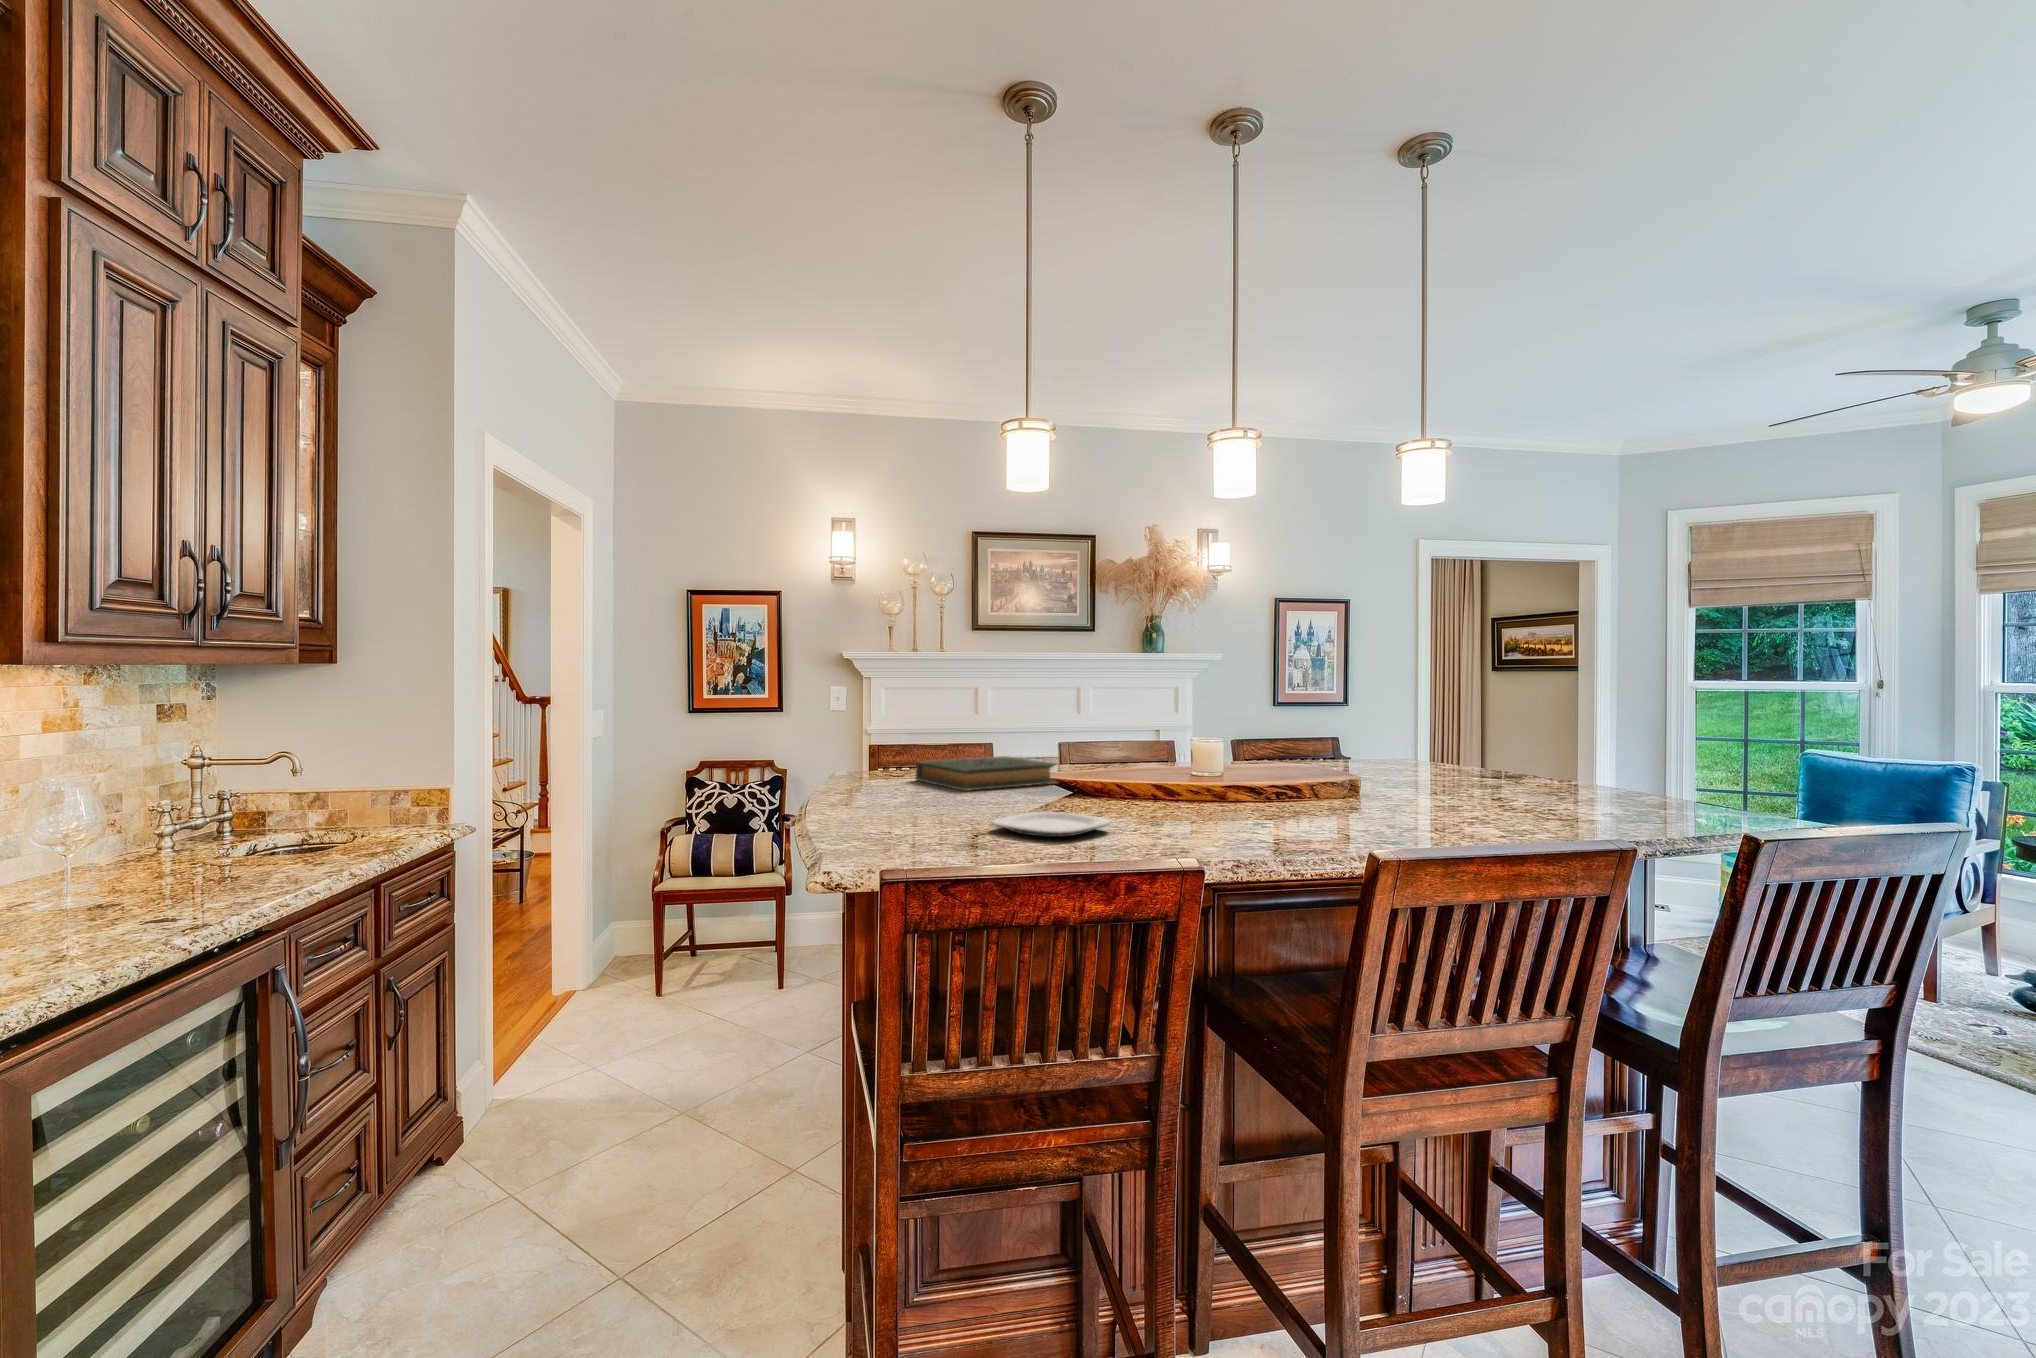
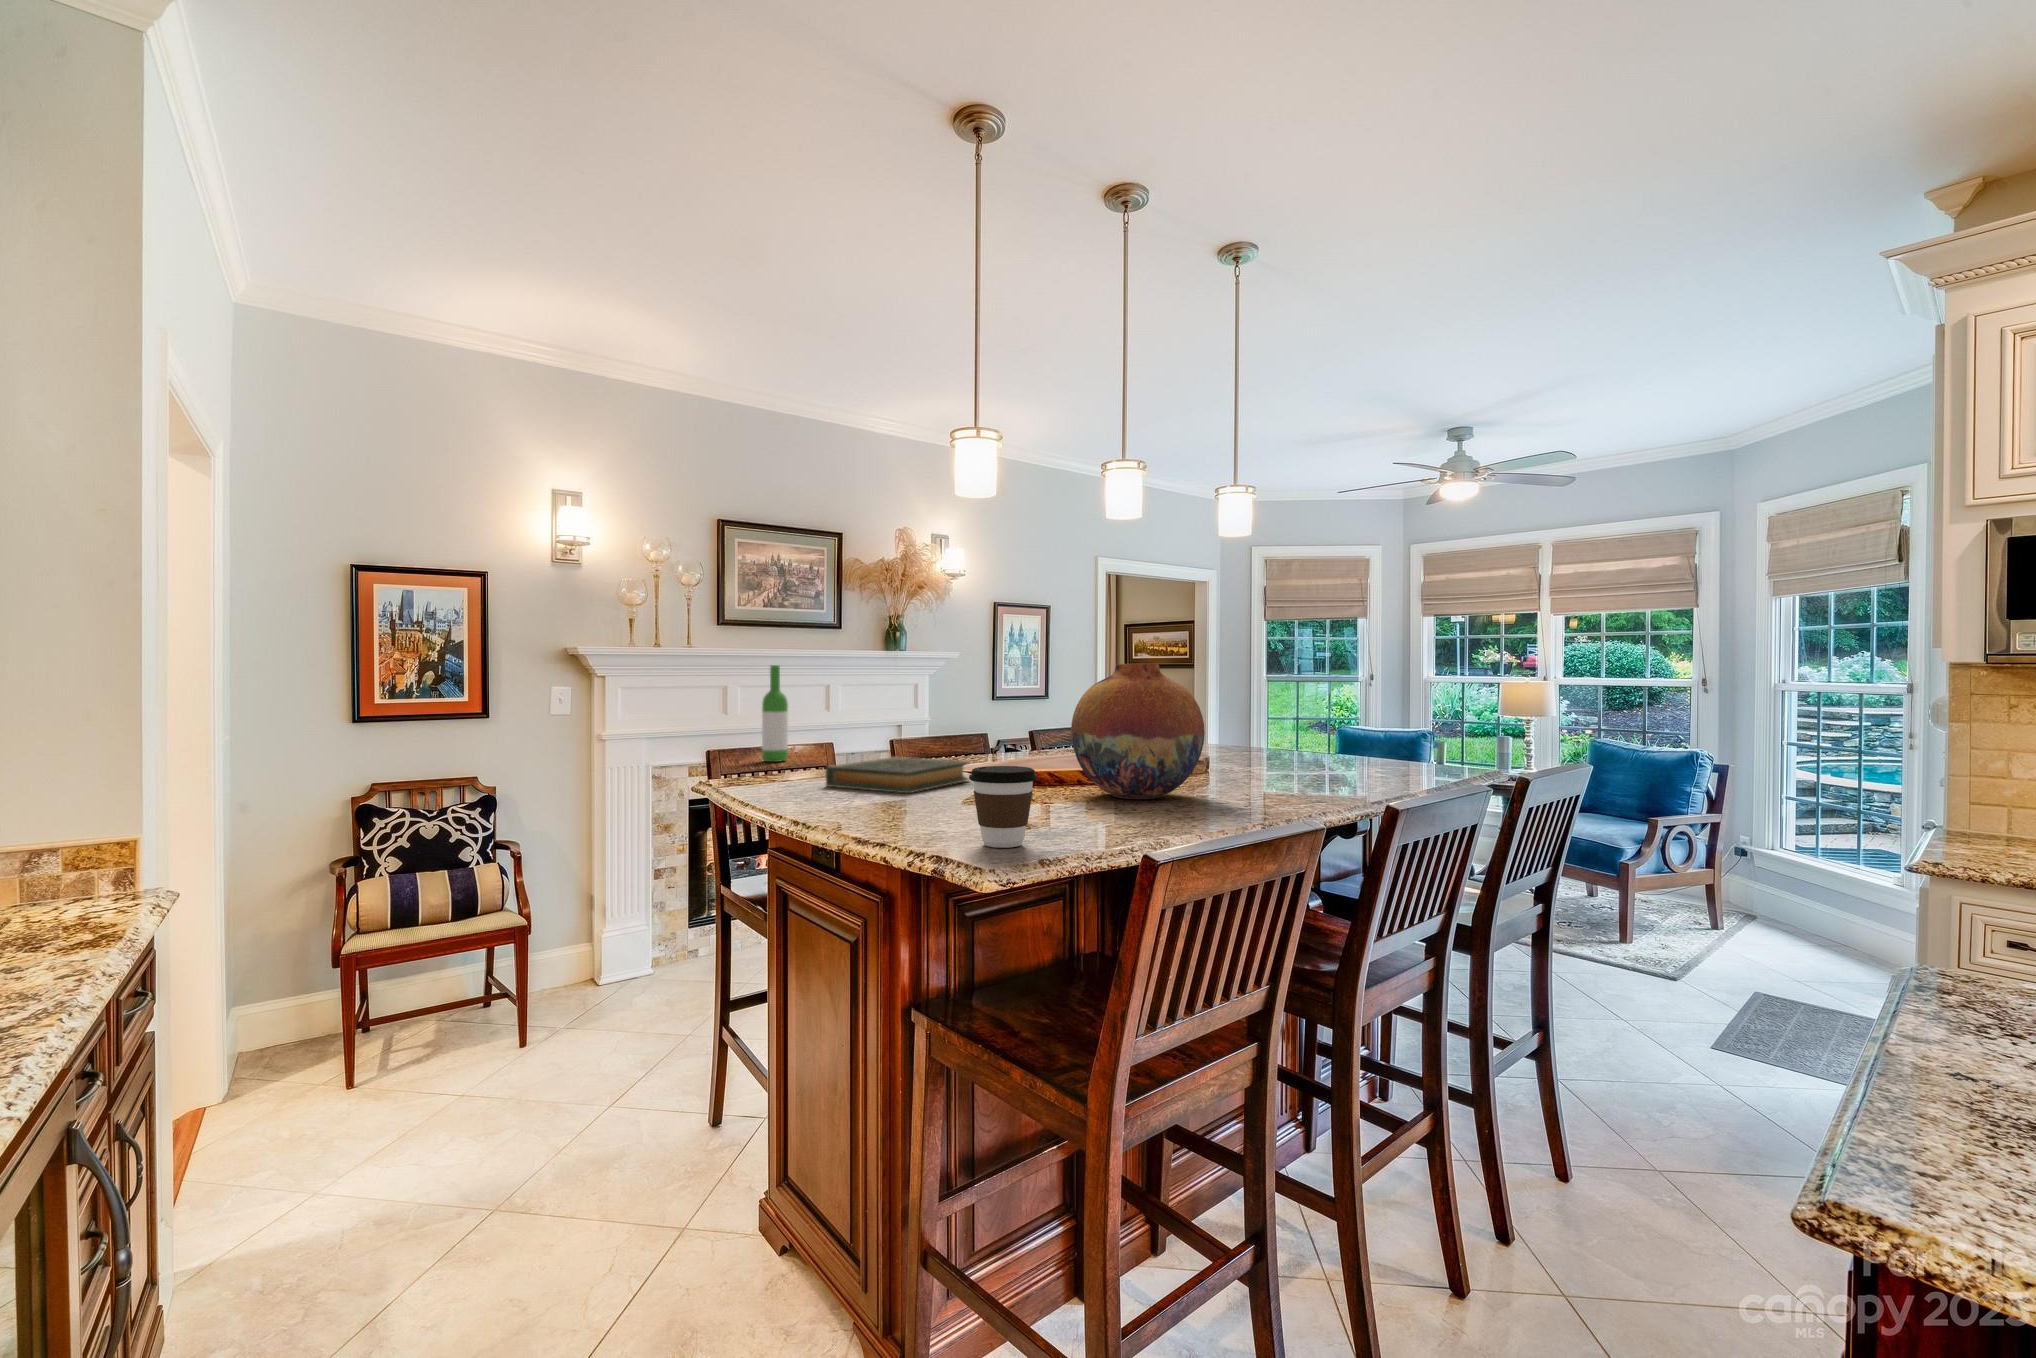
vase: none [1107,663,1254,813] -> present [1071,664,1205,799]
wine bottle: none [933,667,956,757] -> present [762,665,788,762]
coffee cup: none [863,764,929,843] -> present [969,766,1037,848]
plate: present [992,812,1111,837] -> none [1049,806,1151,828]

